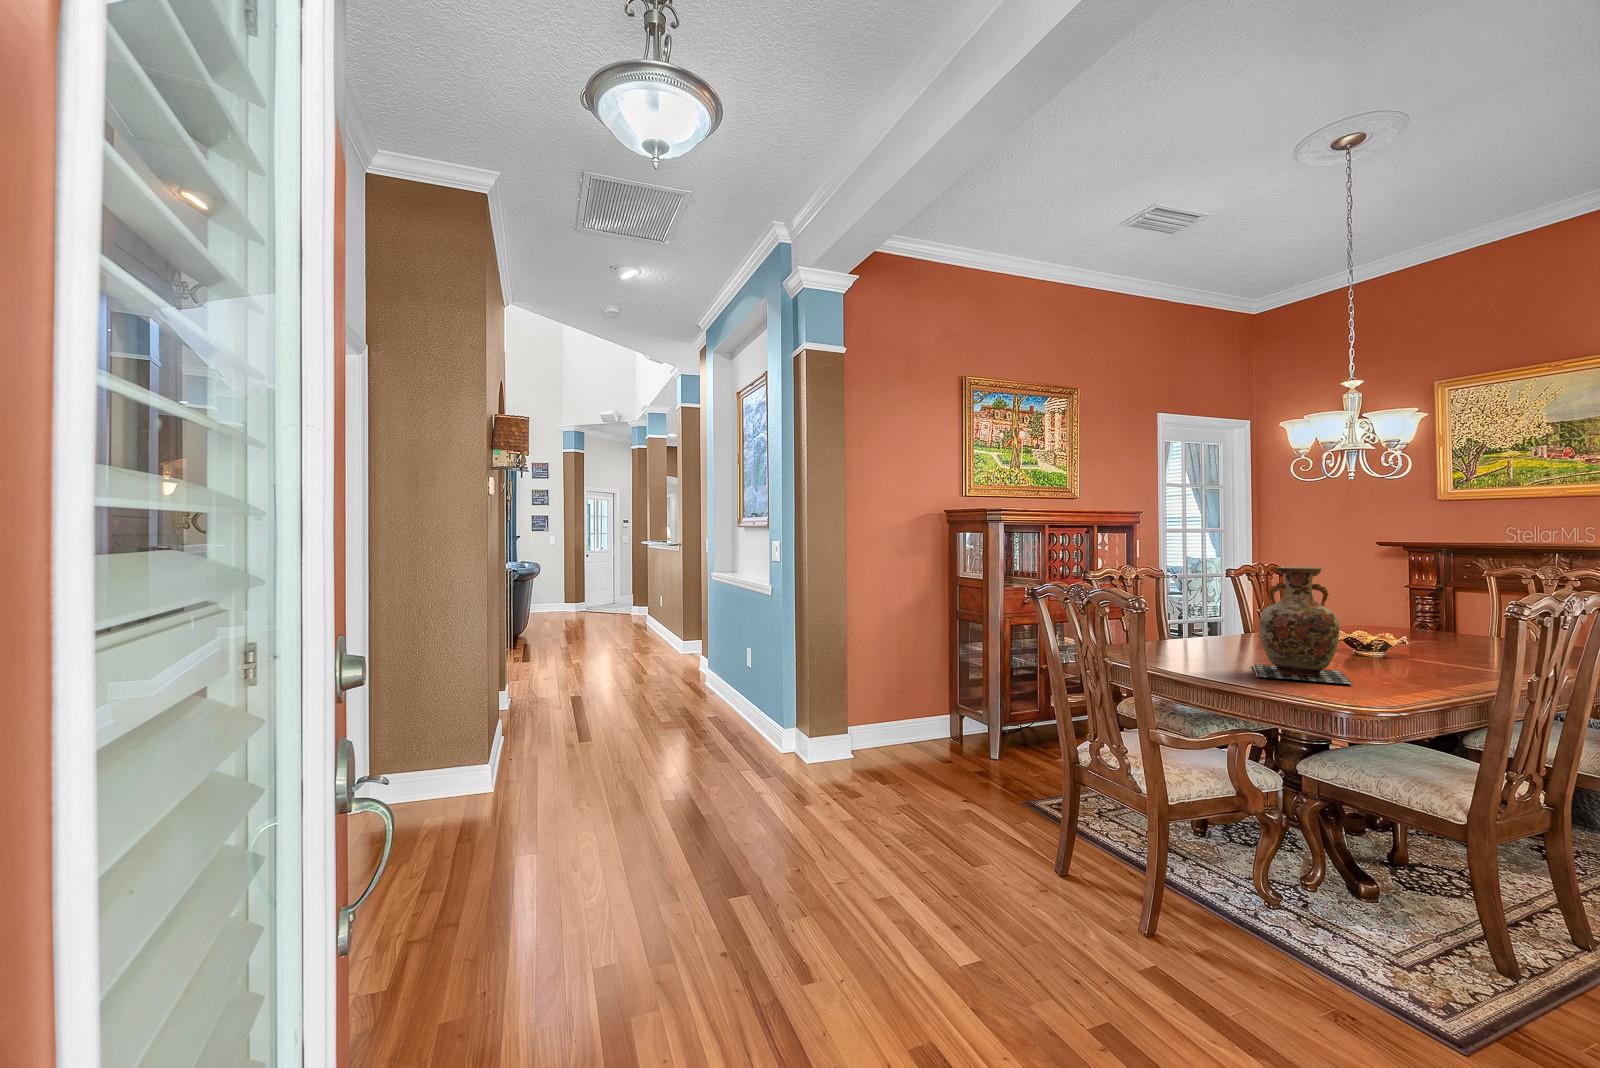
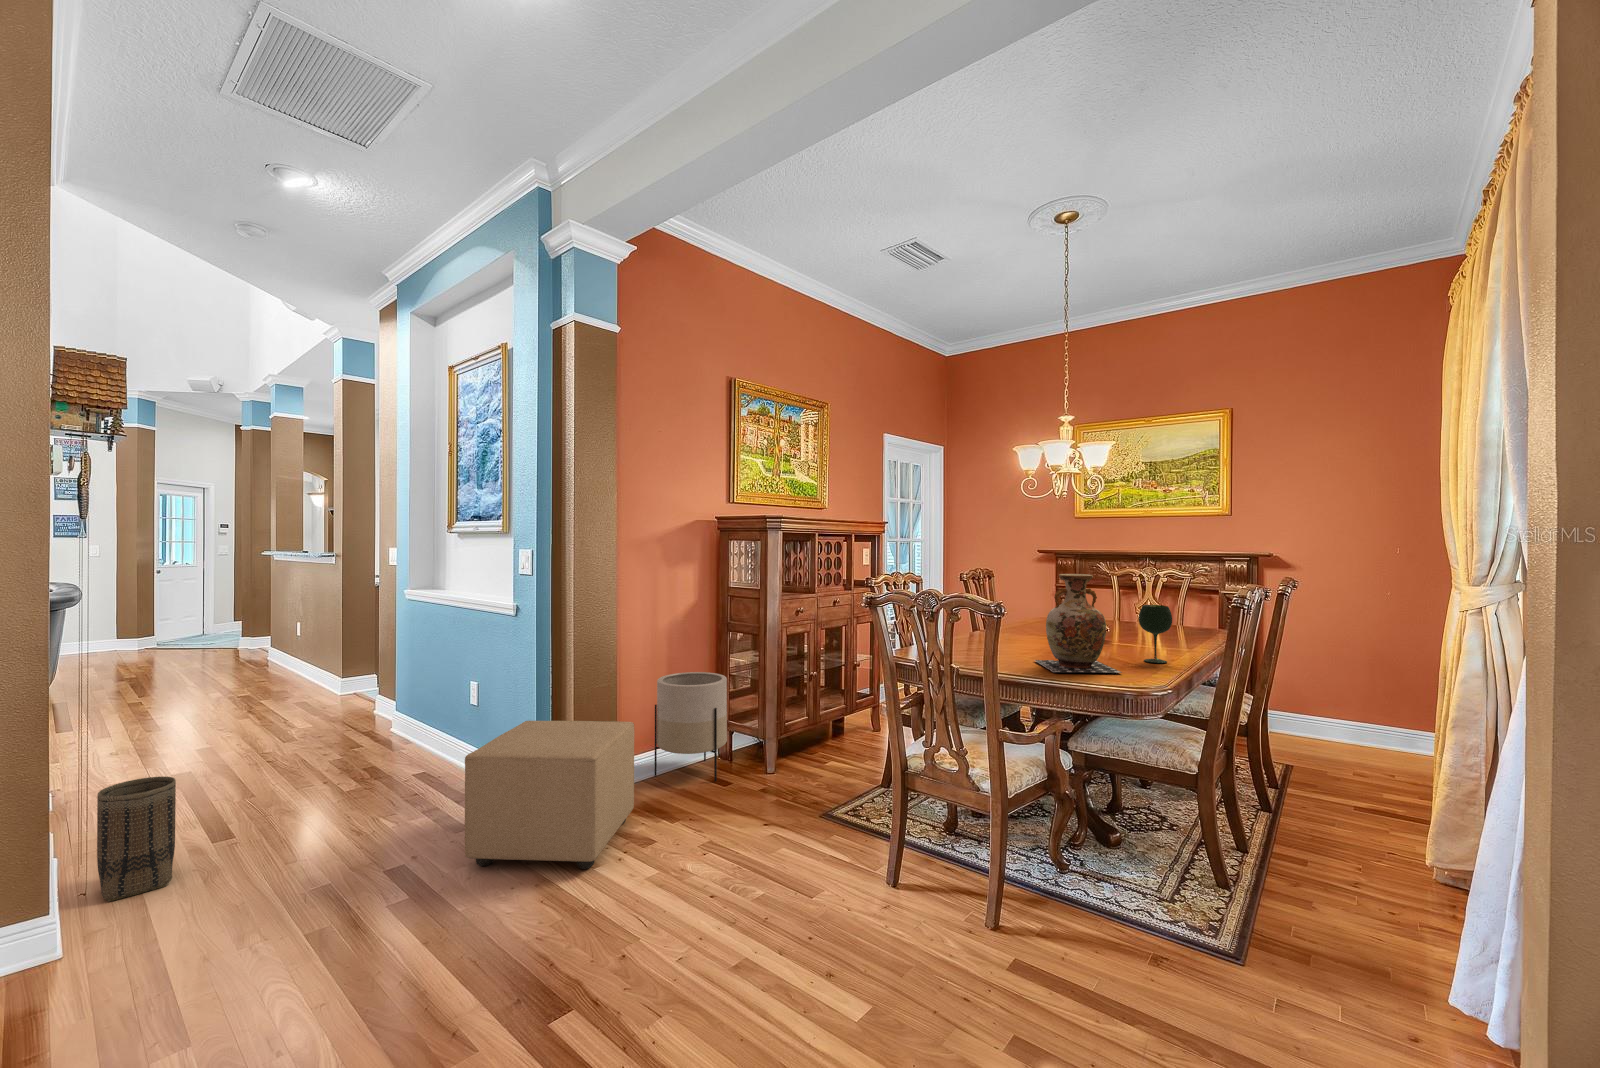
wine glass: none [1407,607,1457,680] -> present [1139,605,1172,663]
planter: none [881,657,949,760] -> present [655,672,727,781]
ottoman: none [709,683,848,808] -> present [465,721,634,869]
basket: none [504,694,544,771] -> present [97,776,176,901]

